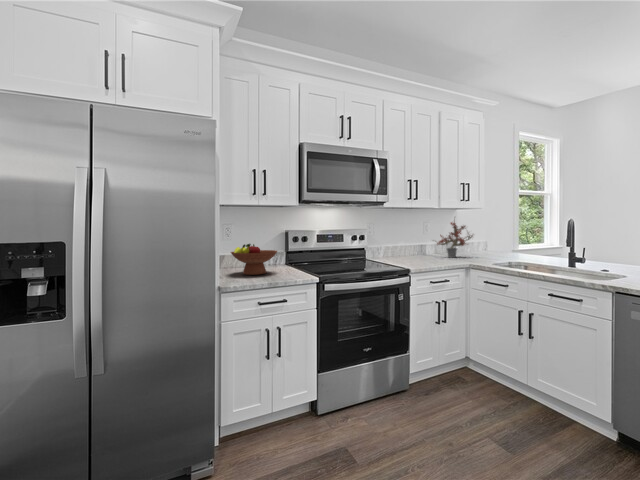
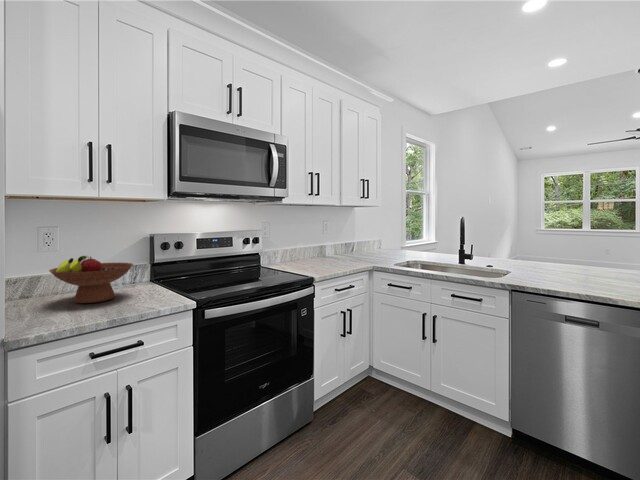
potted plant: present [437,221,473,258] -> none [333,213,377,259]

